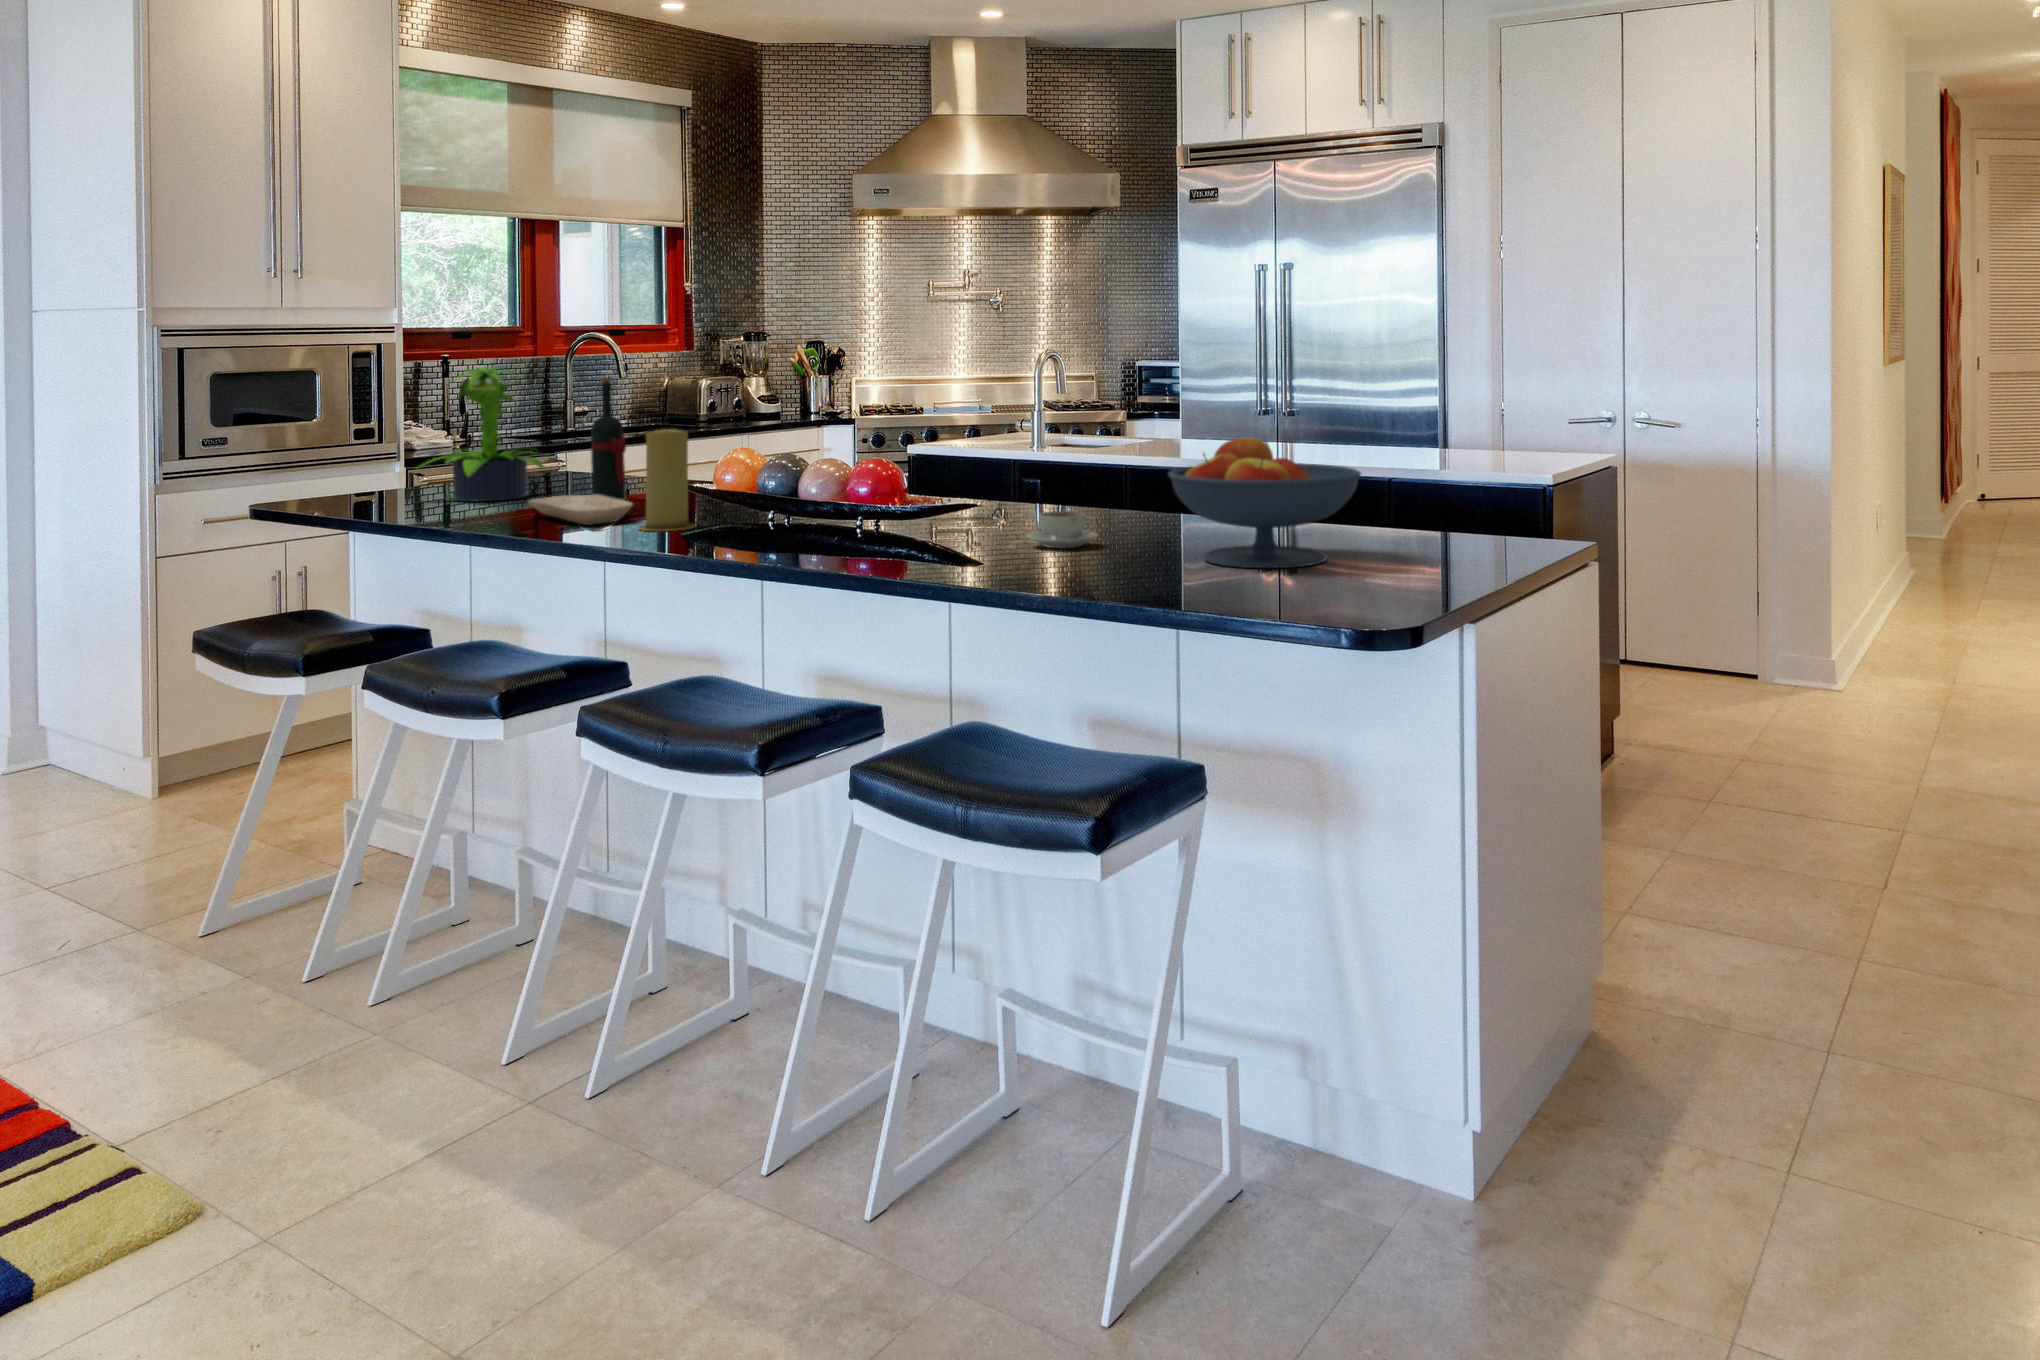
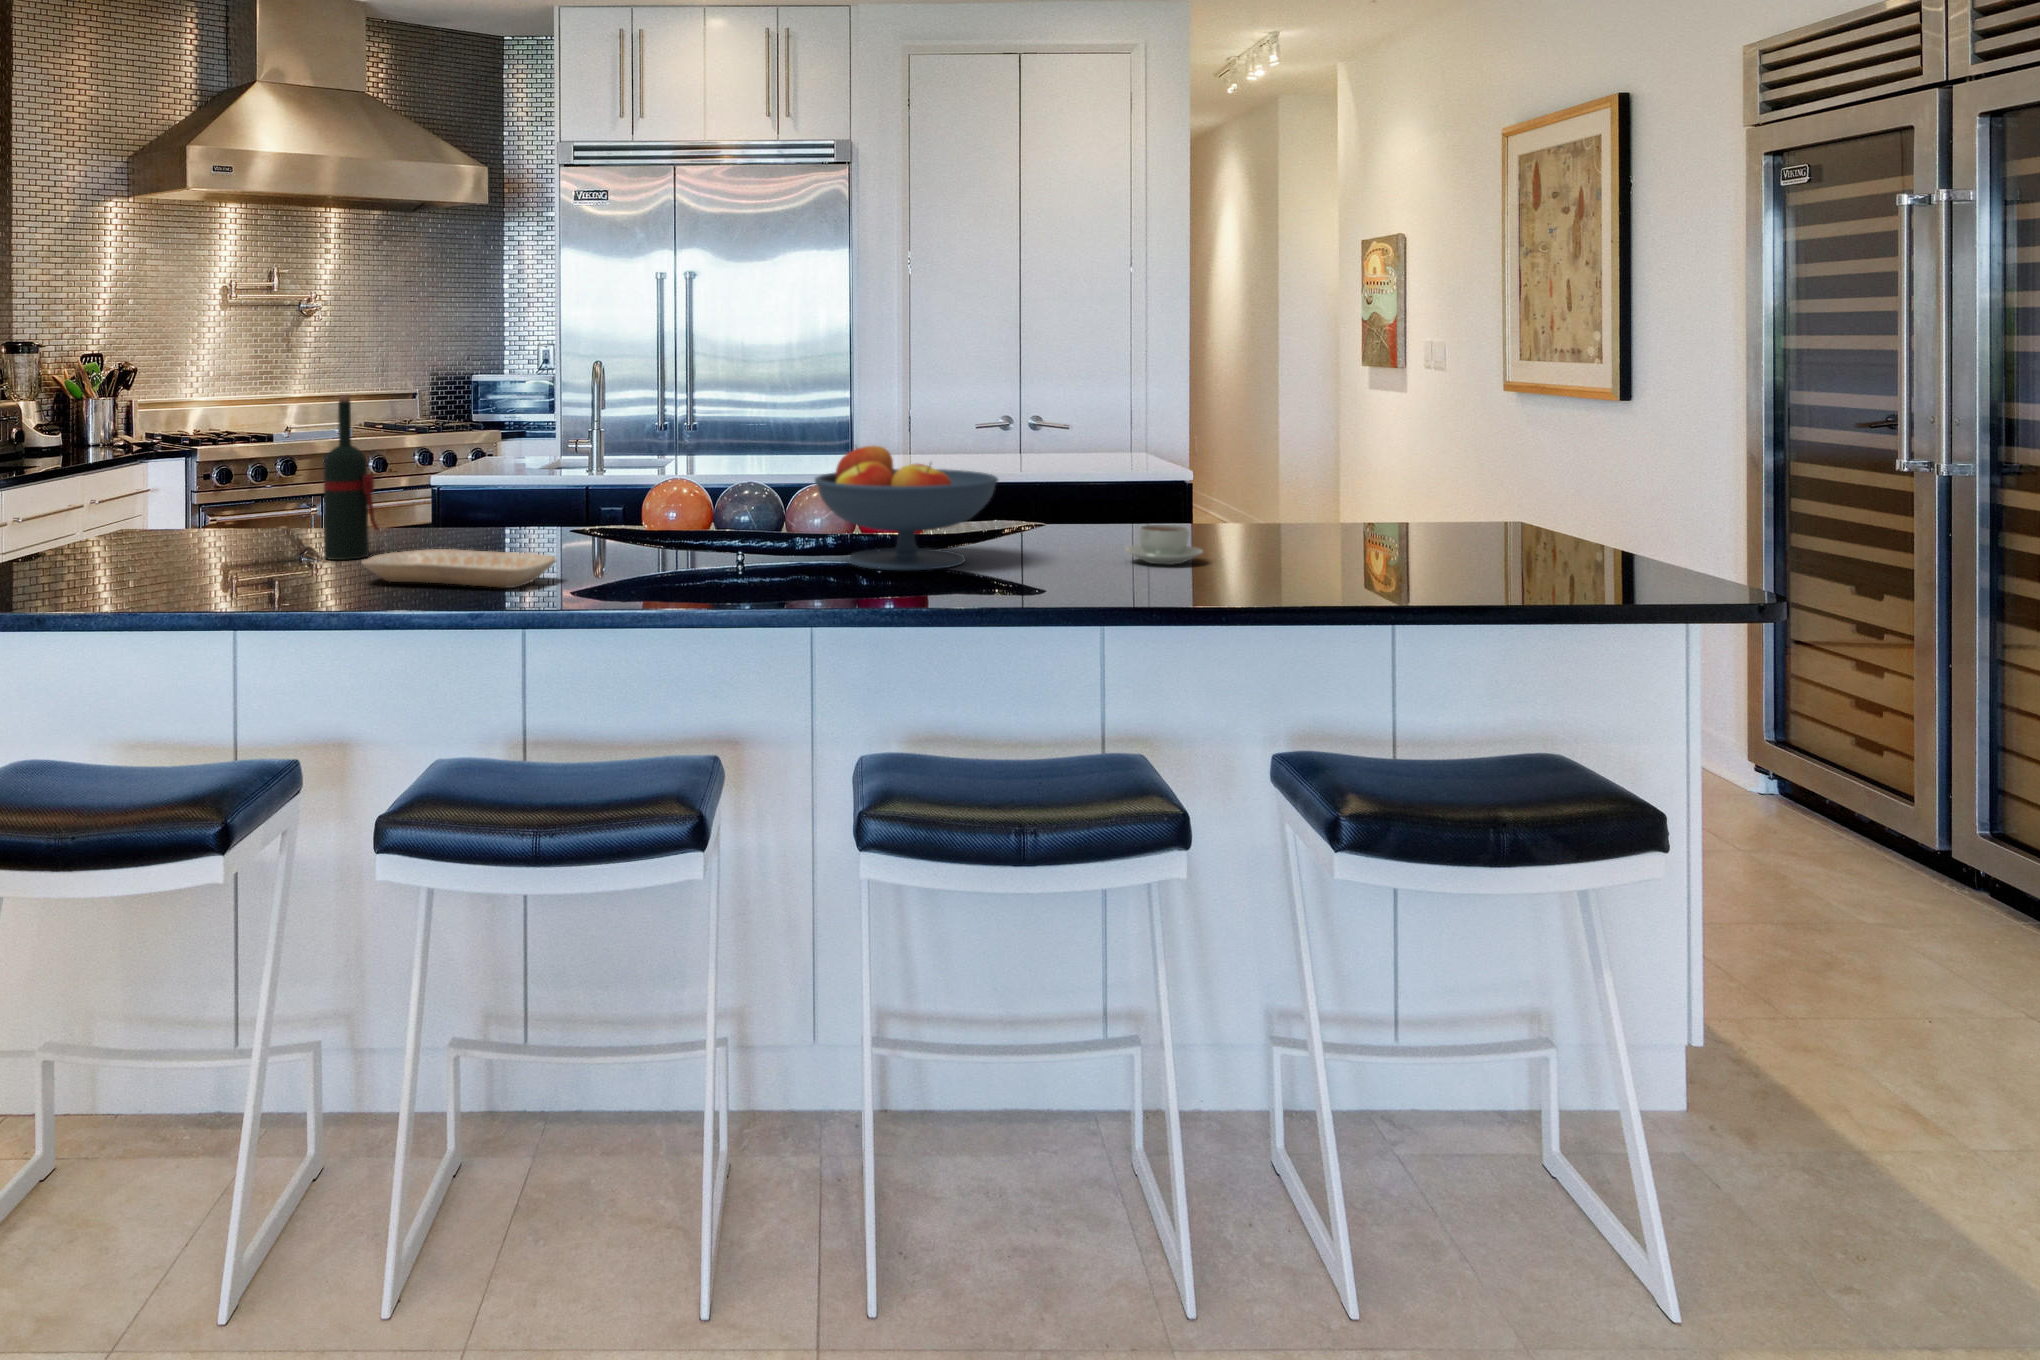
potted plant: present [418,366,553,502] -> none [51,381,254,575]
candle: present [638,429,695,531] -> none [604,457,676,588]
fruit bowl: present [1168,437,1361,568] -> present [815,446,998,570]

